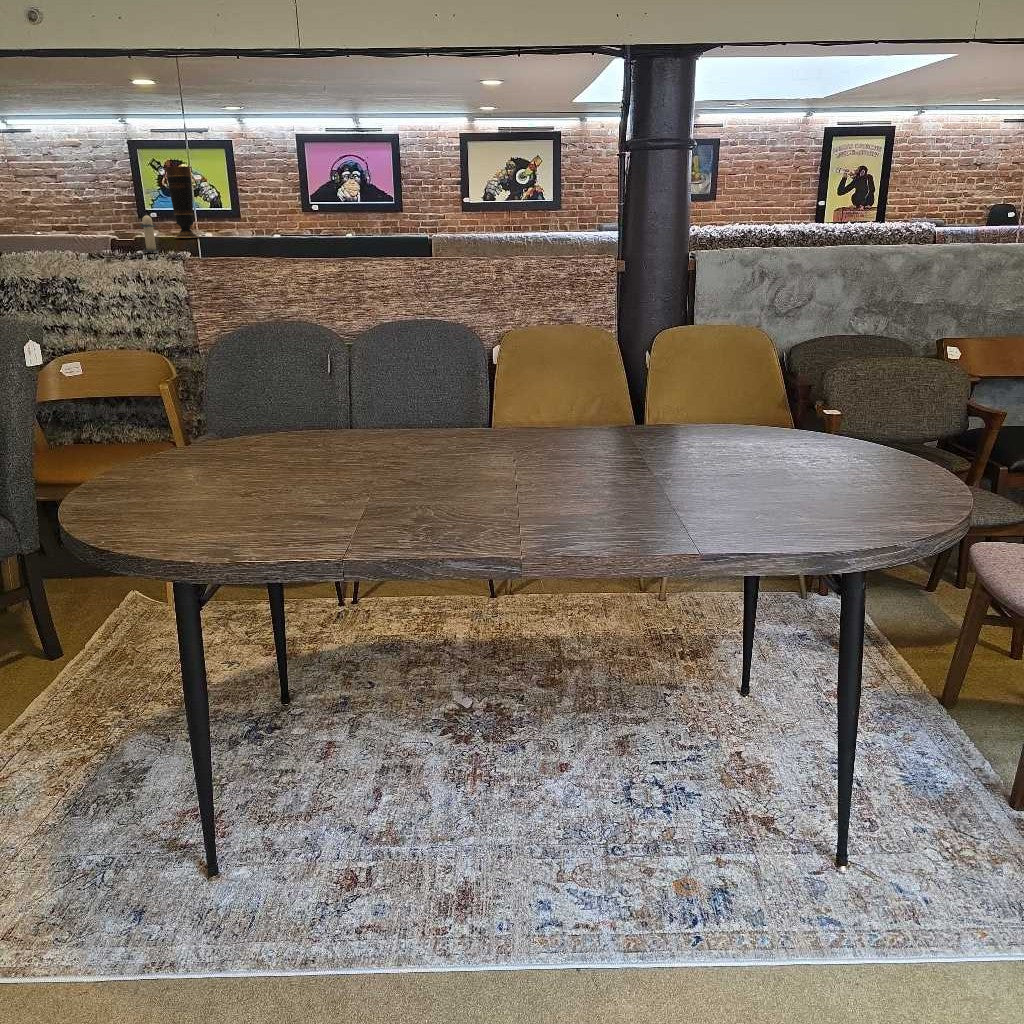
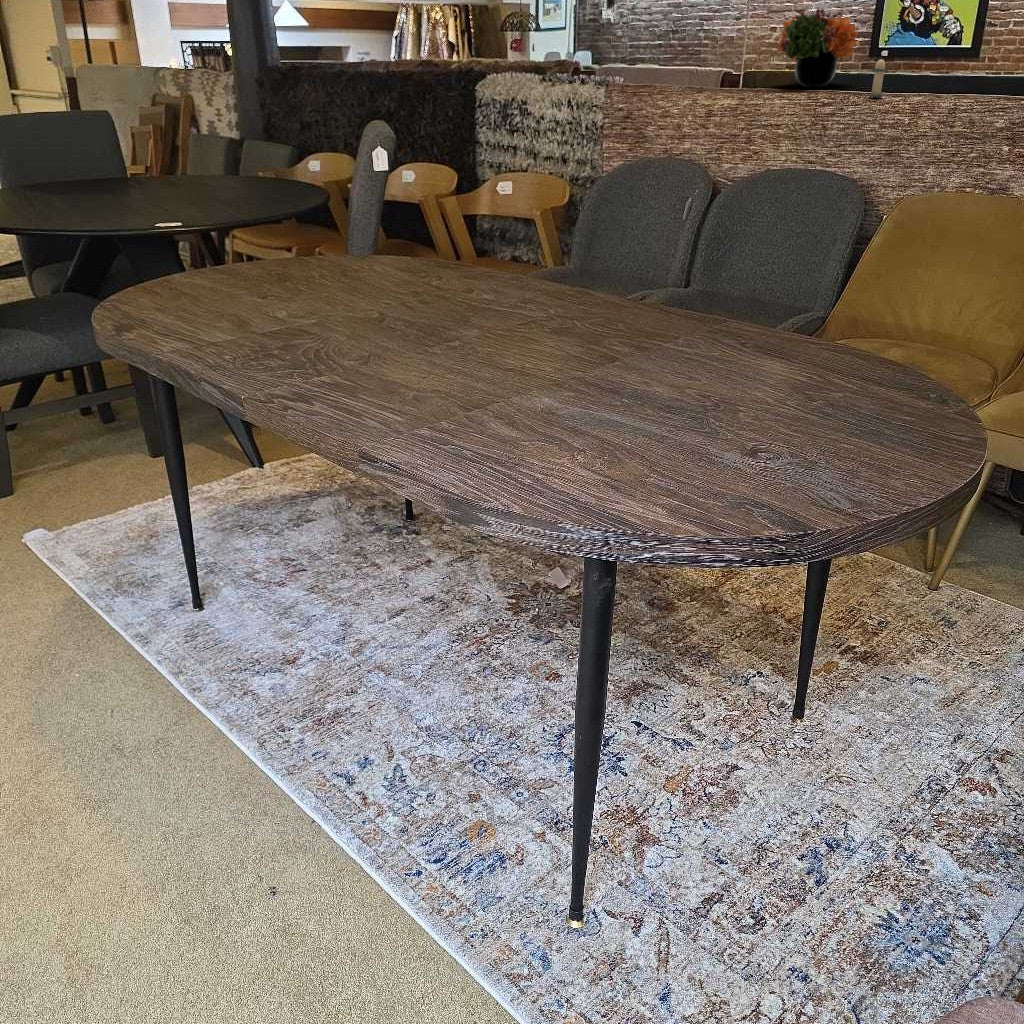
flower arrangement: none [27,167,120,245] -> present [777,8,858,87]
vase: present [166,167,199,238] -> none [900,5,939,81]

